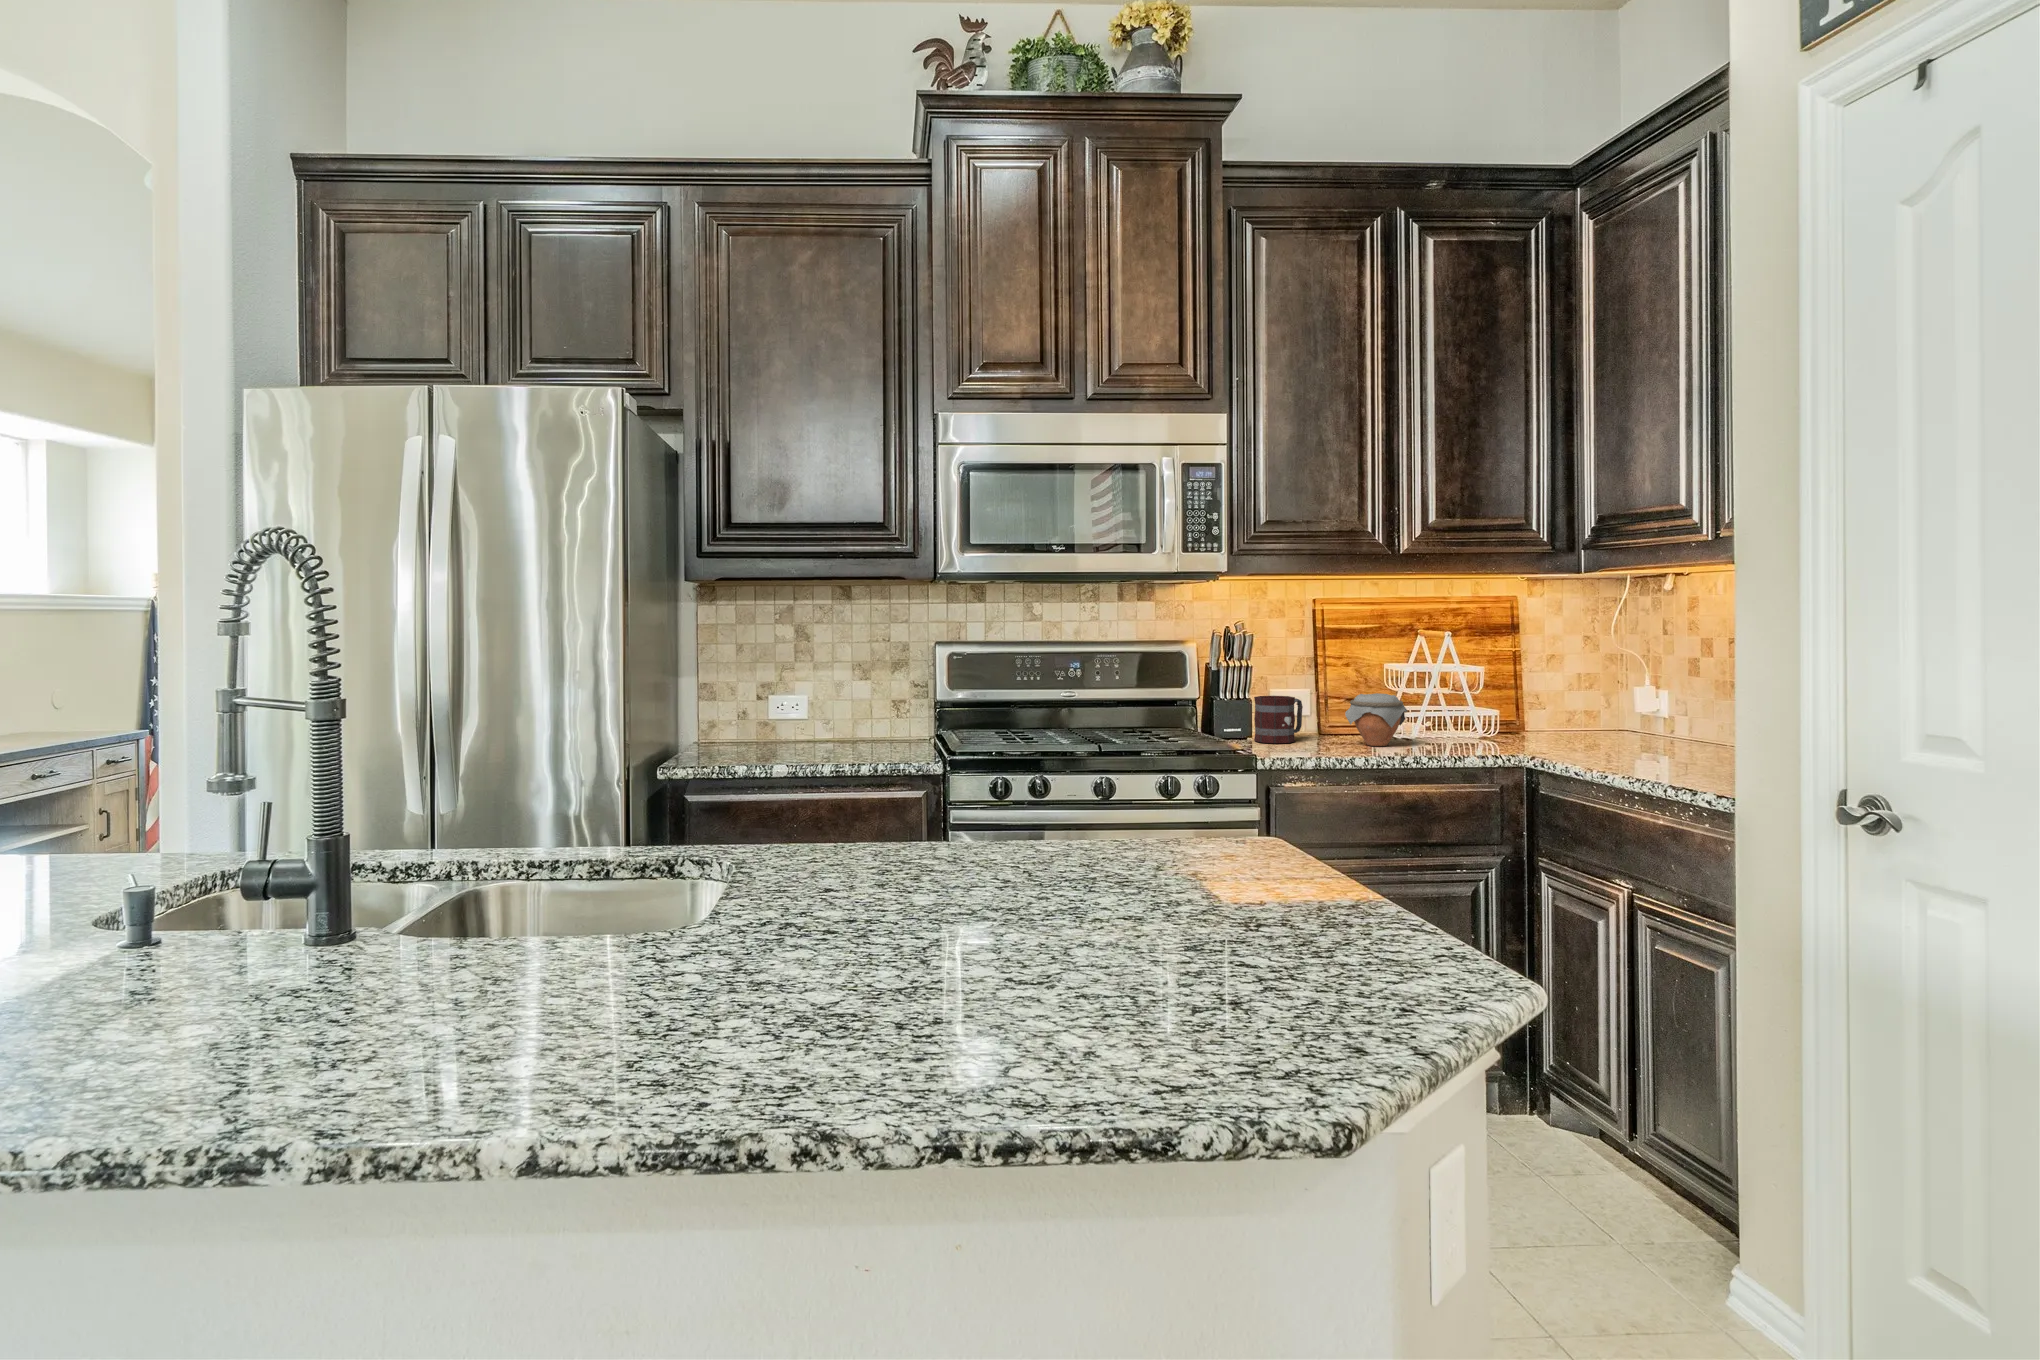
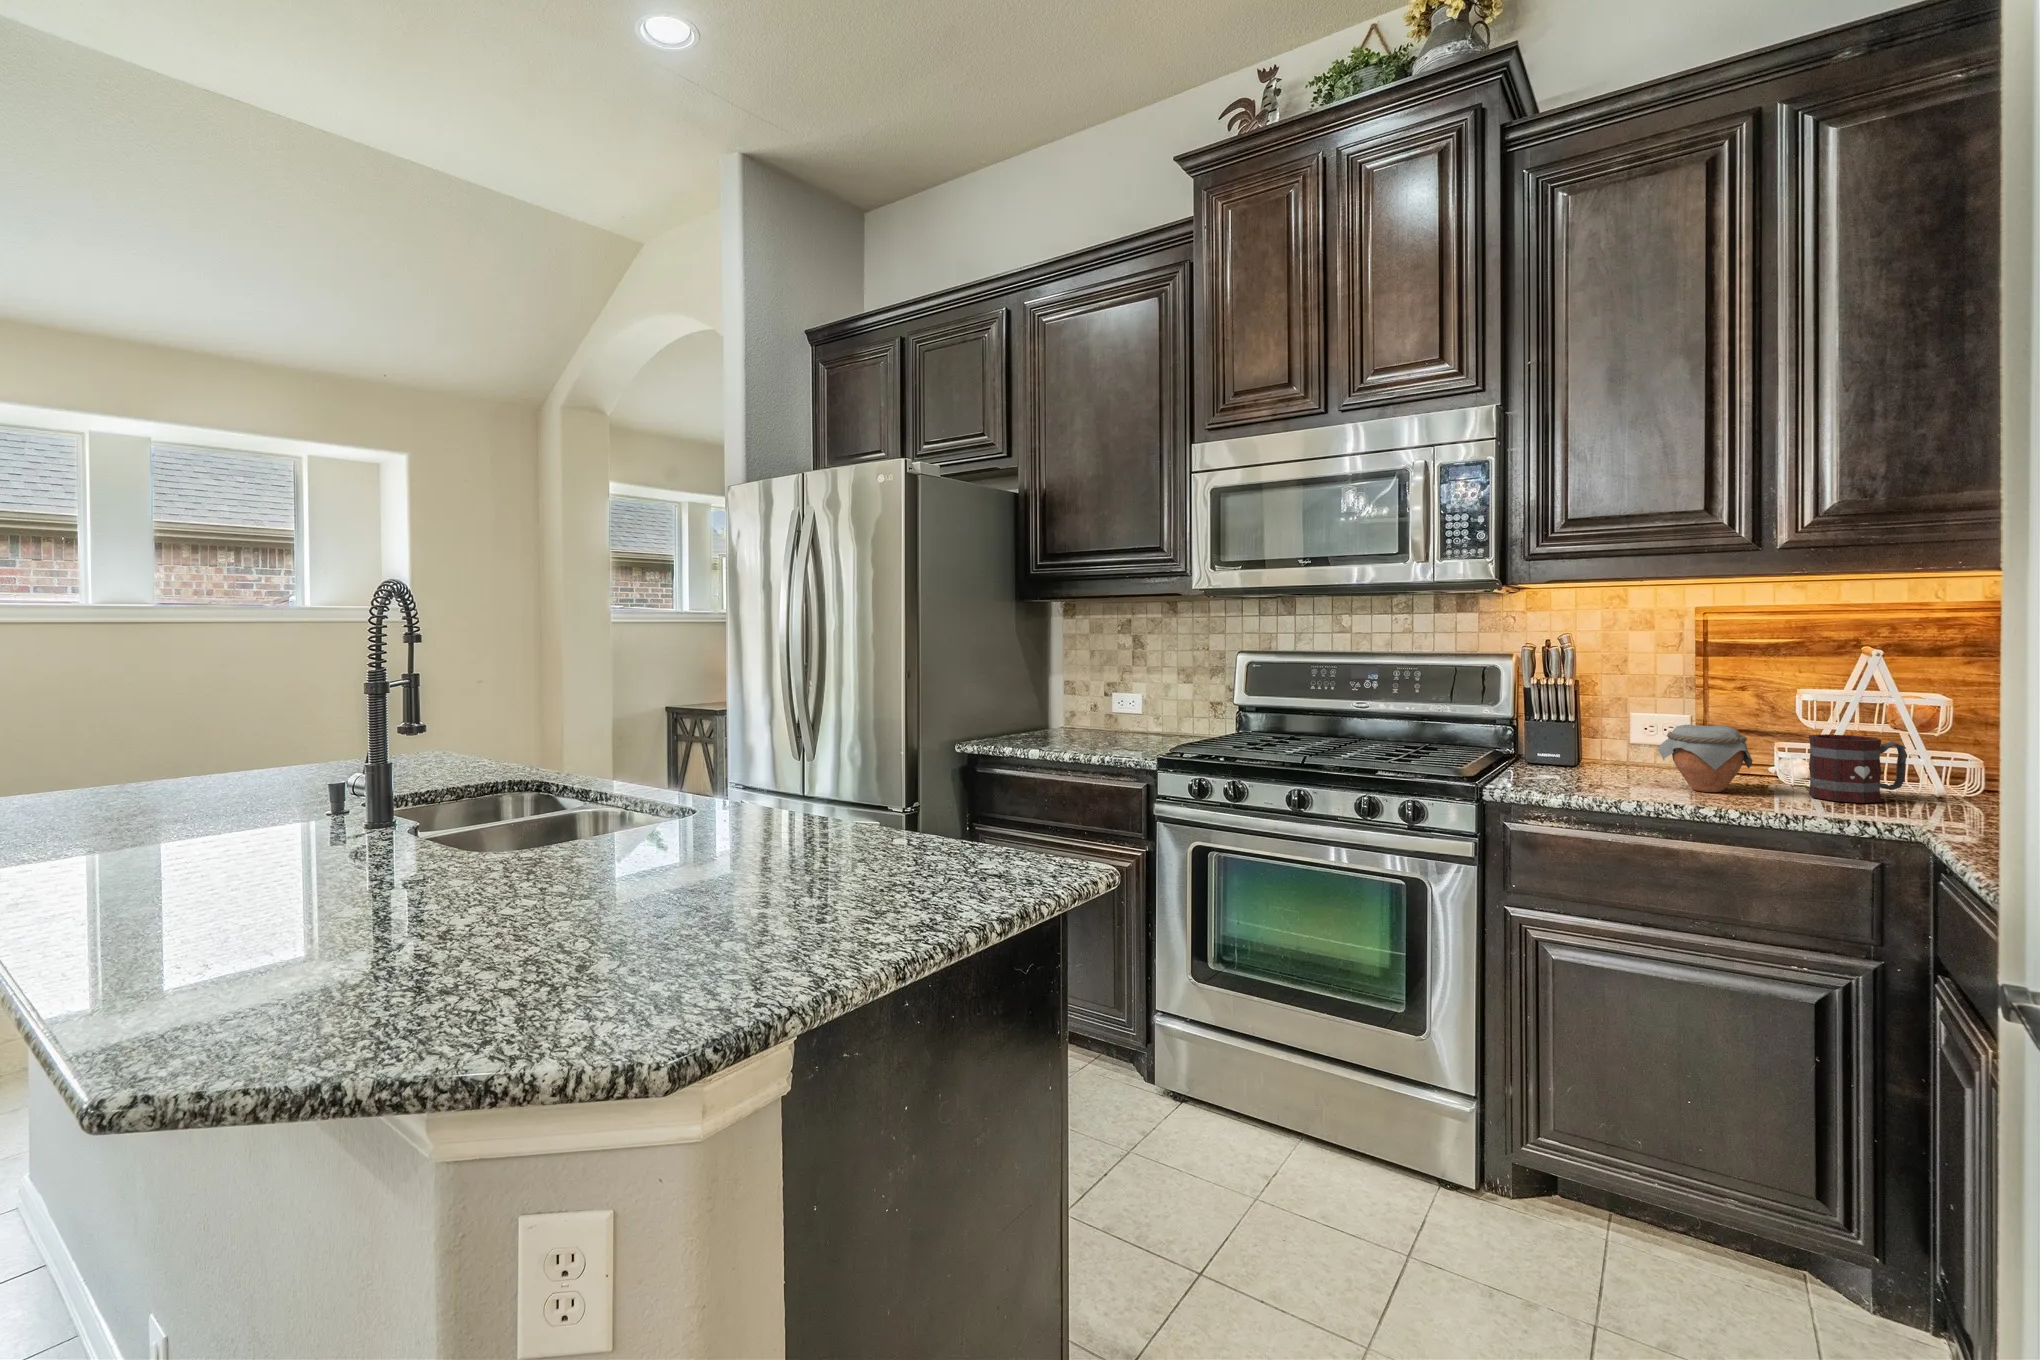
mug: present [1254,696,1303,743] -> present [1809,734,1907,803]

